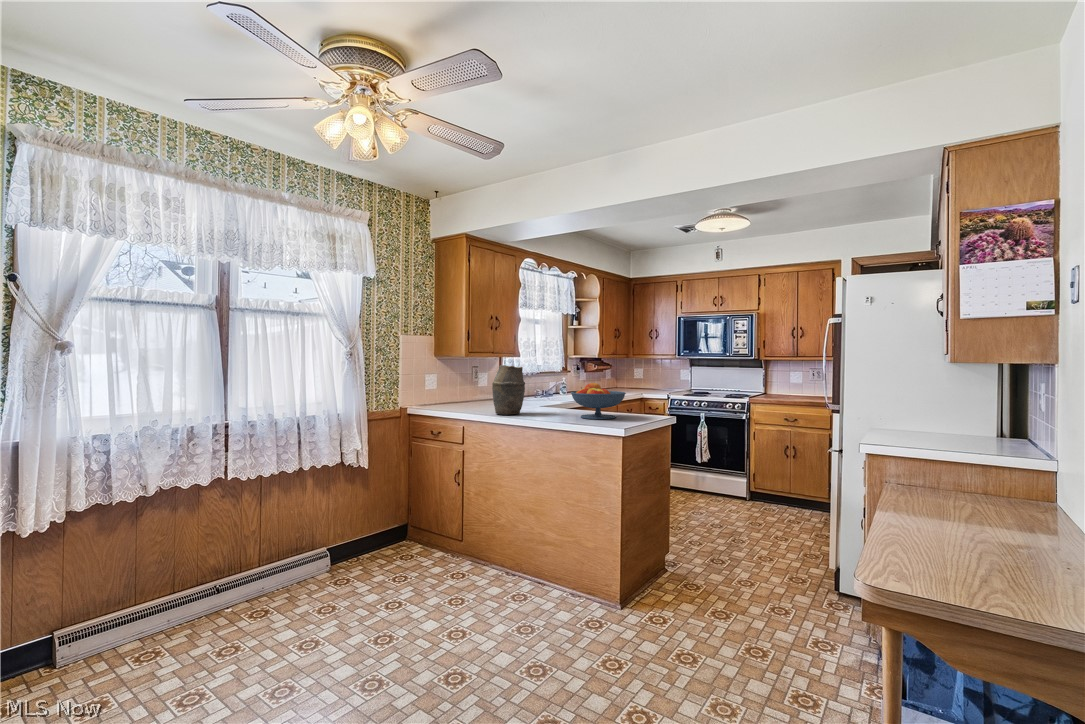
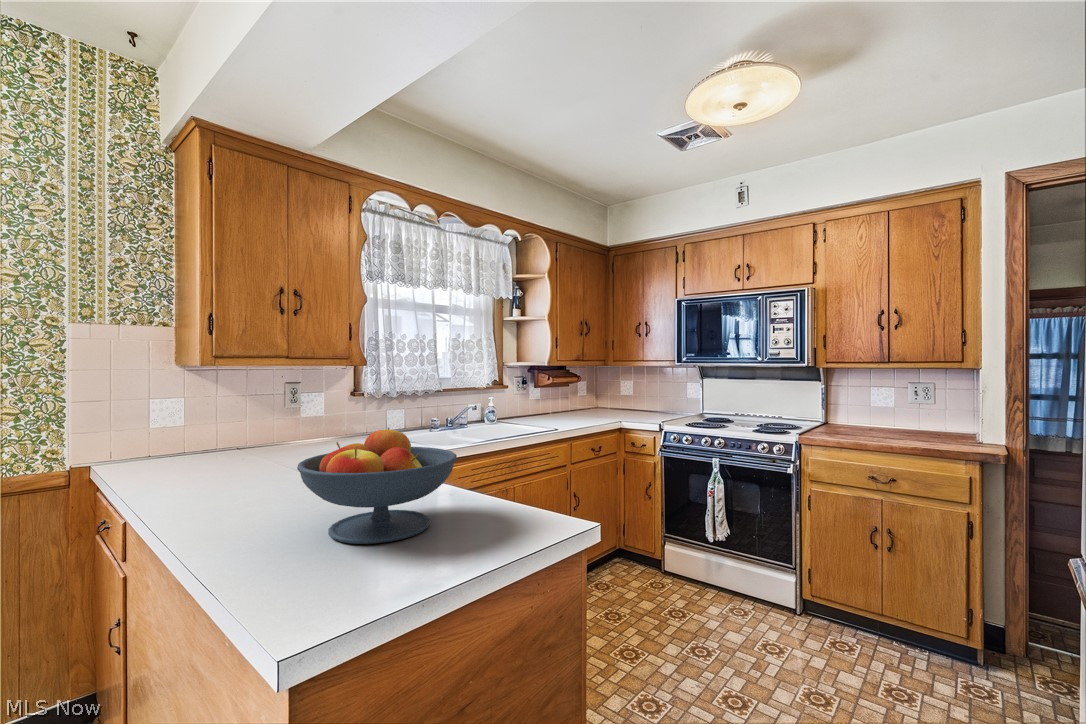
vase: present [492,365,525,415] -> none [146,384,247,510]

